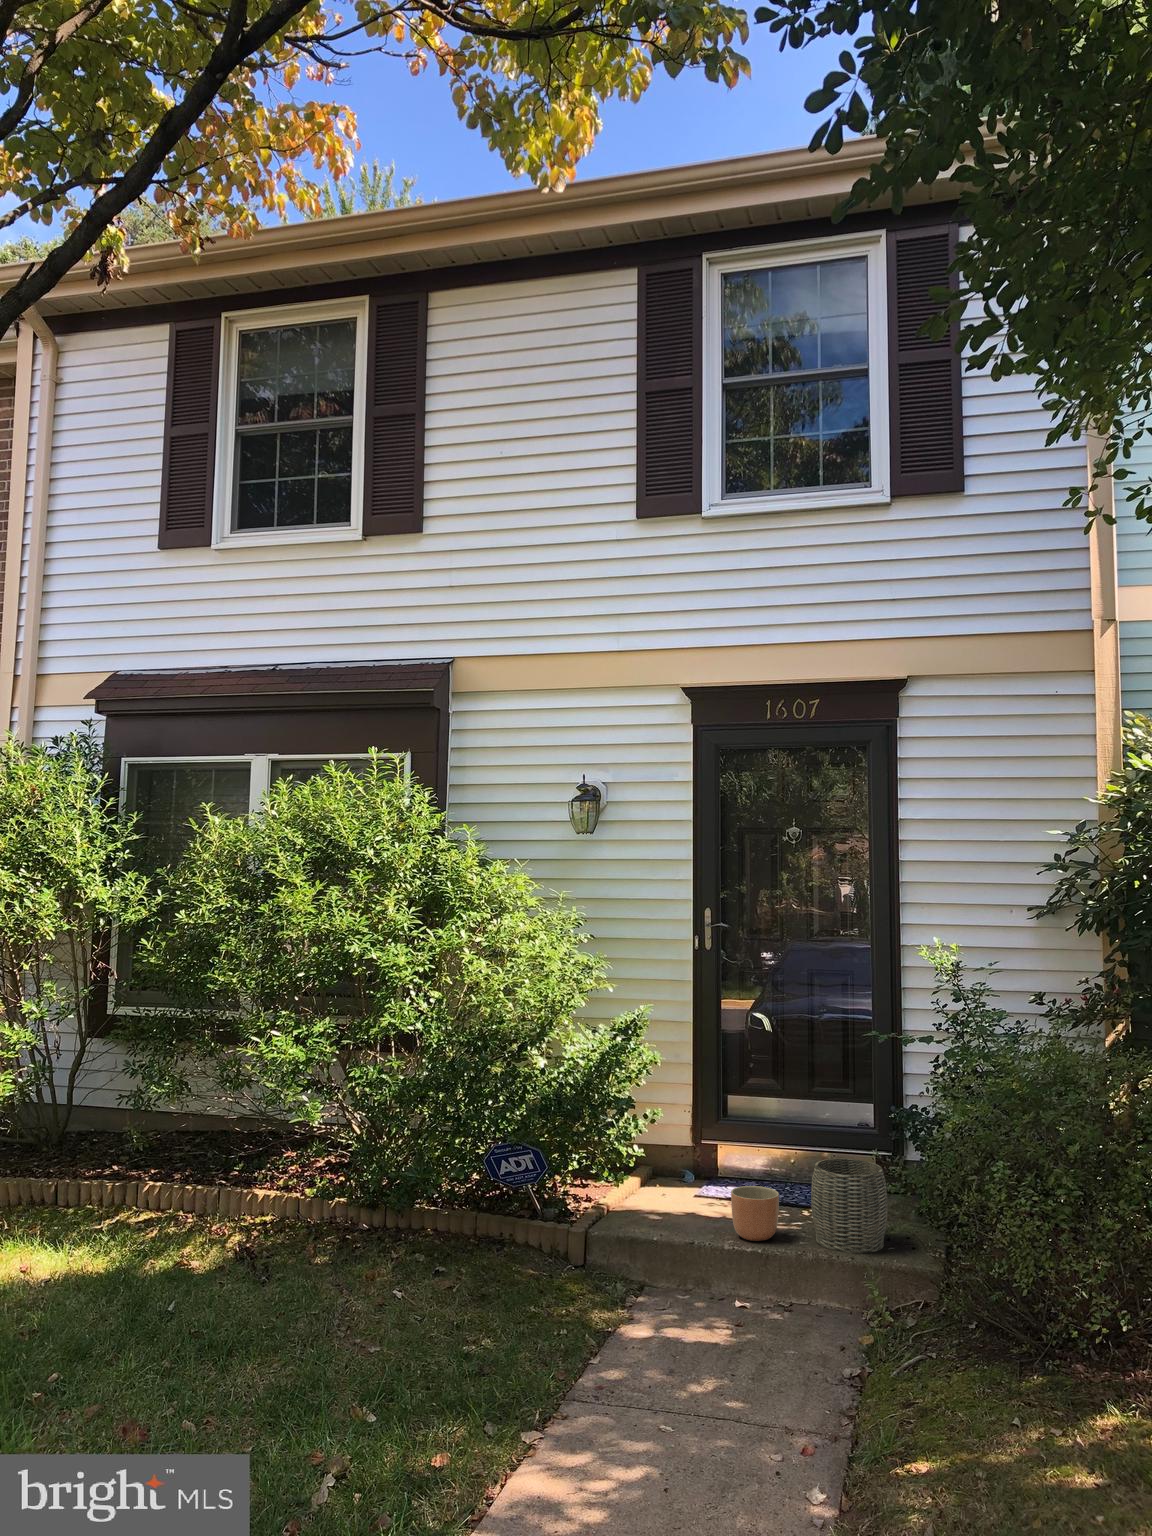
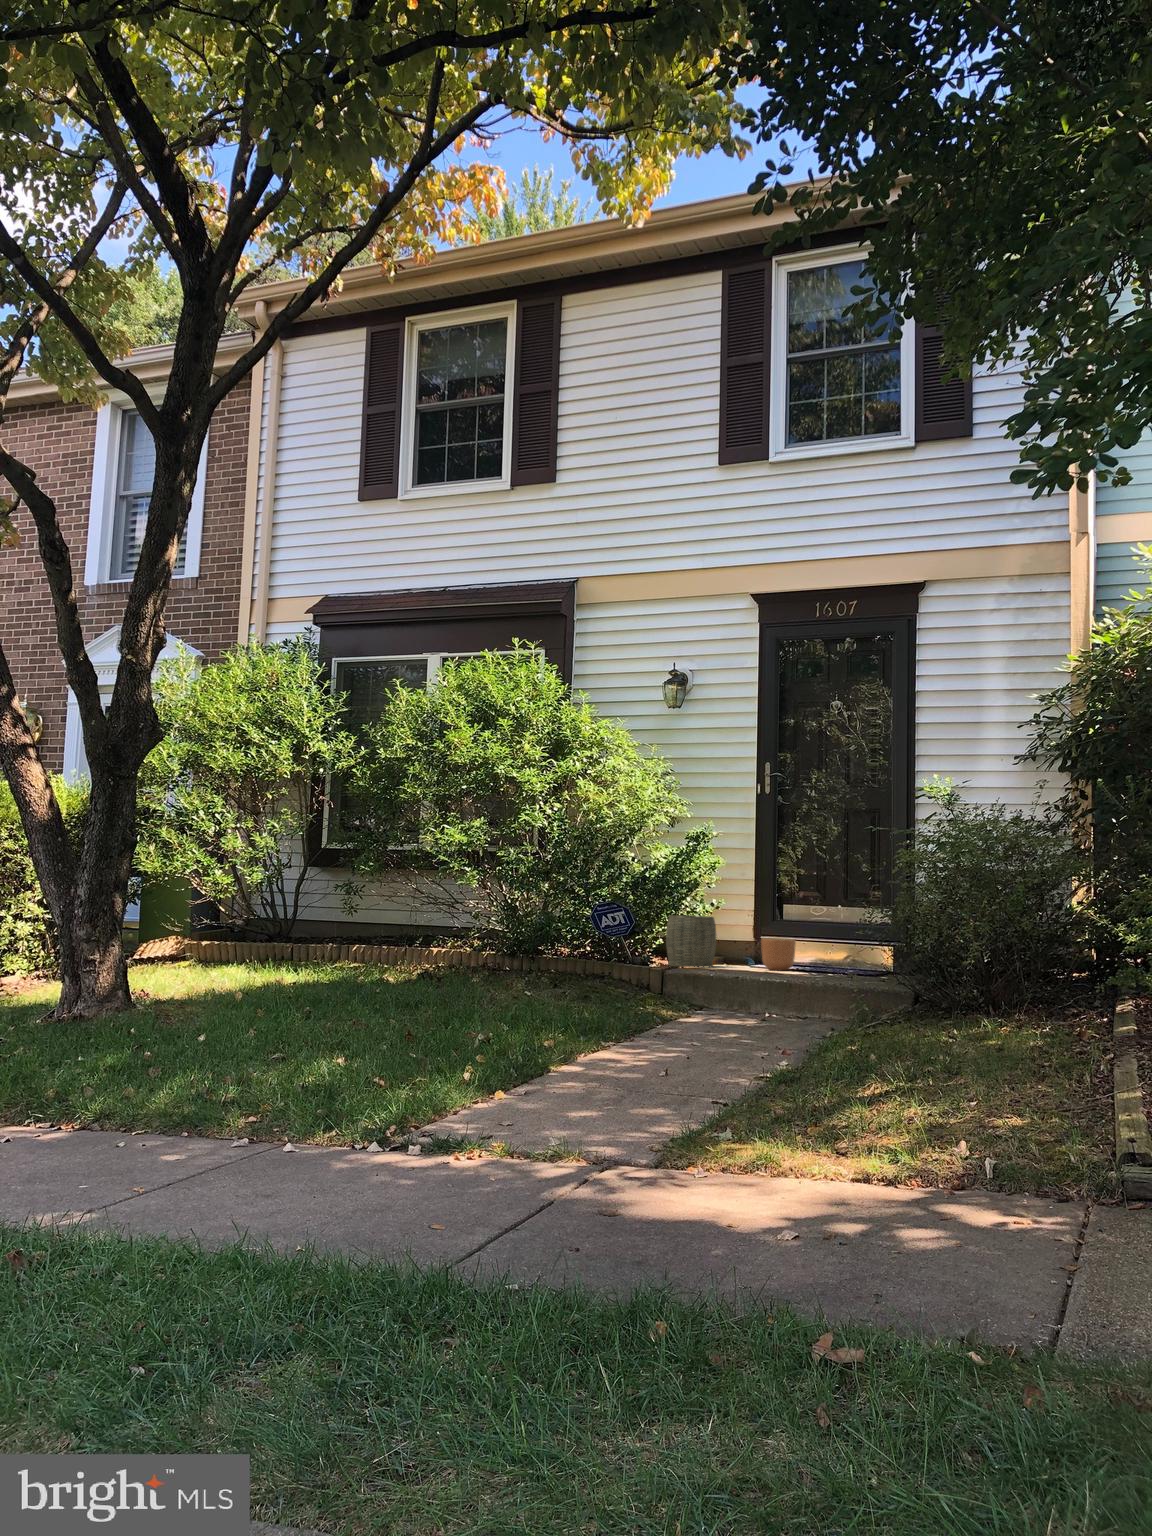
woven basket: present [811,1159,887,1253] -> present [666,915,716,967]

